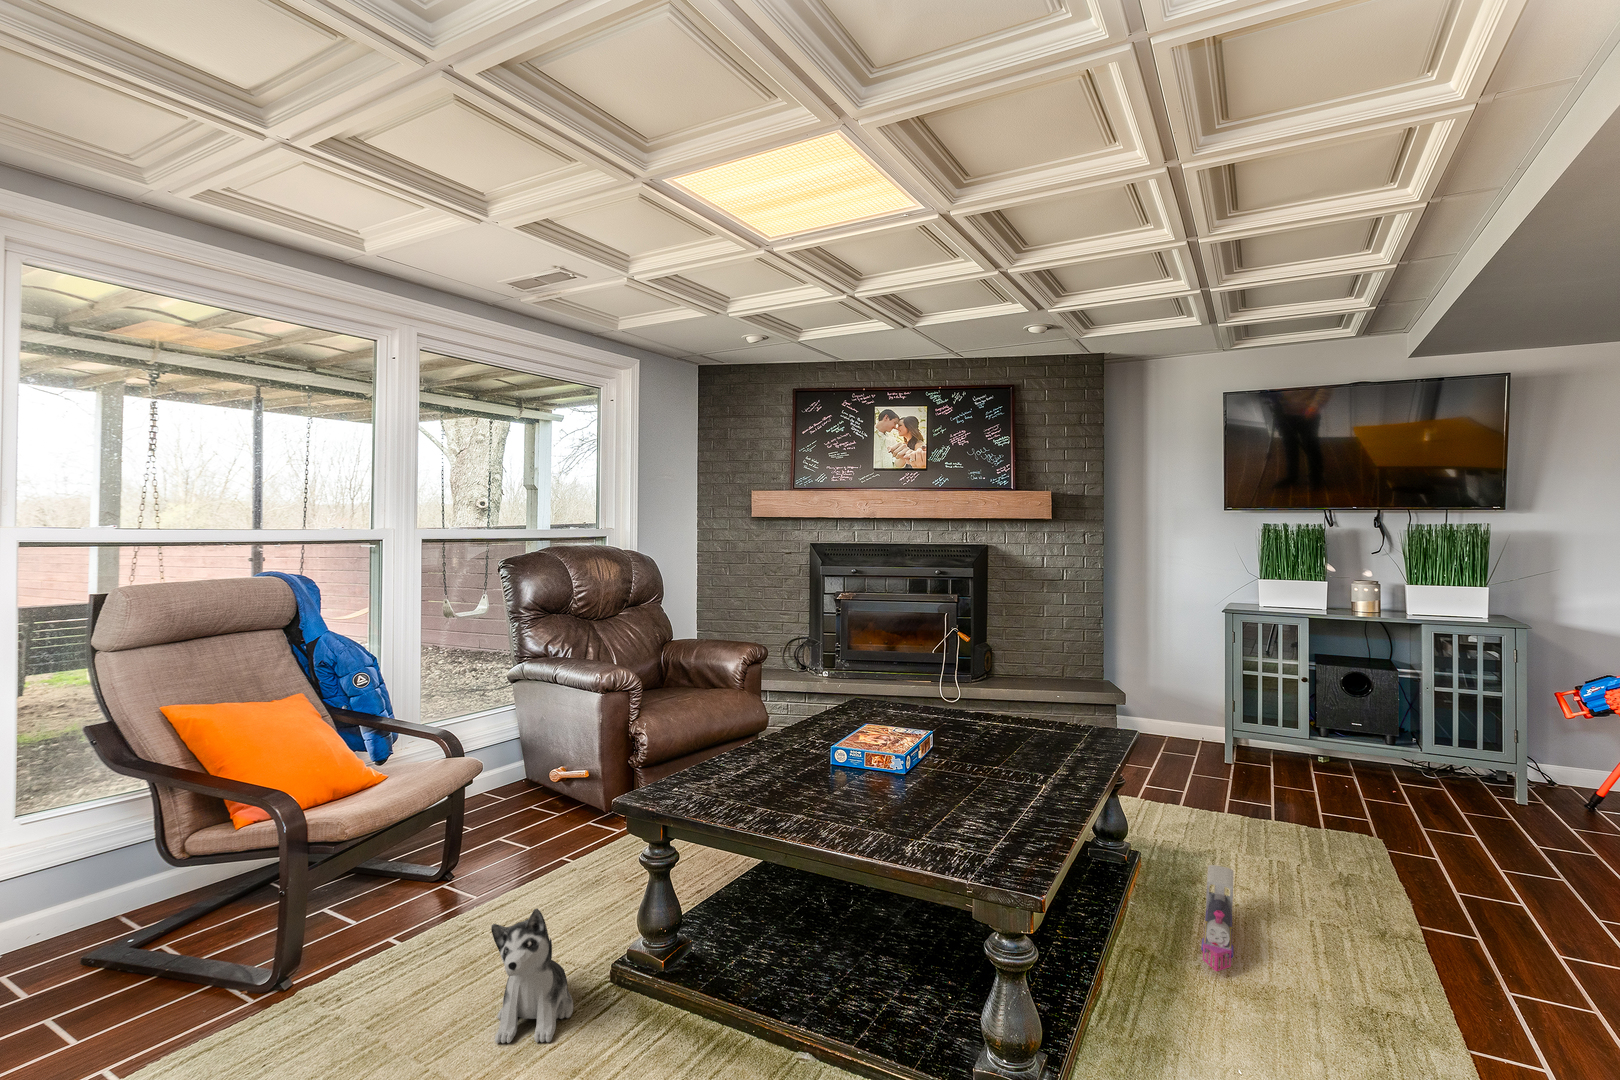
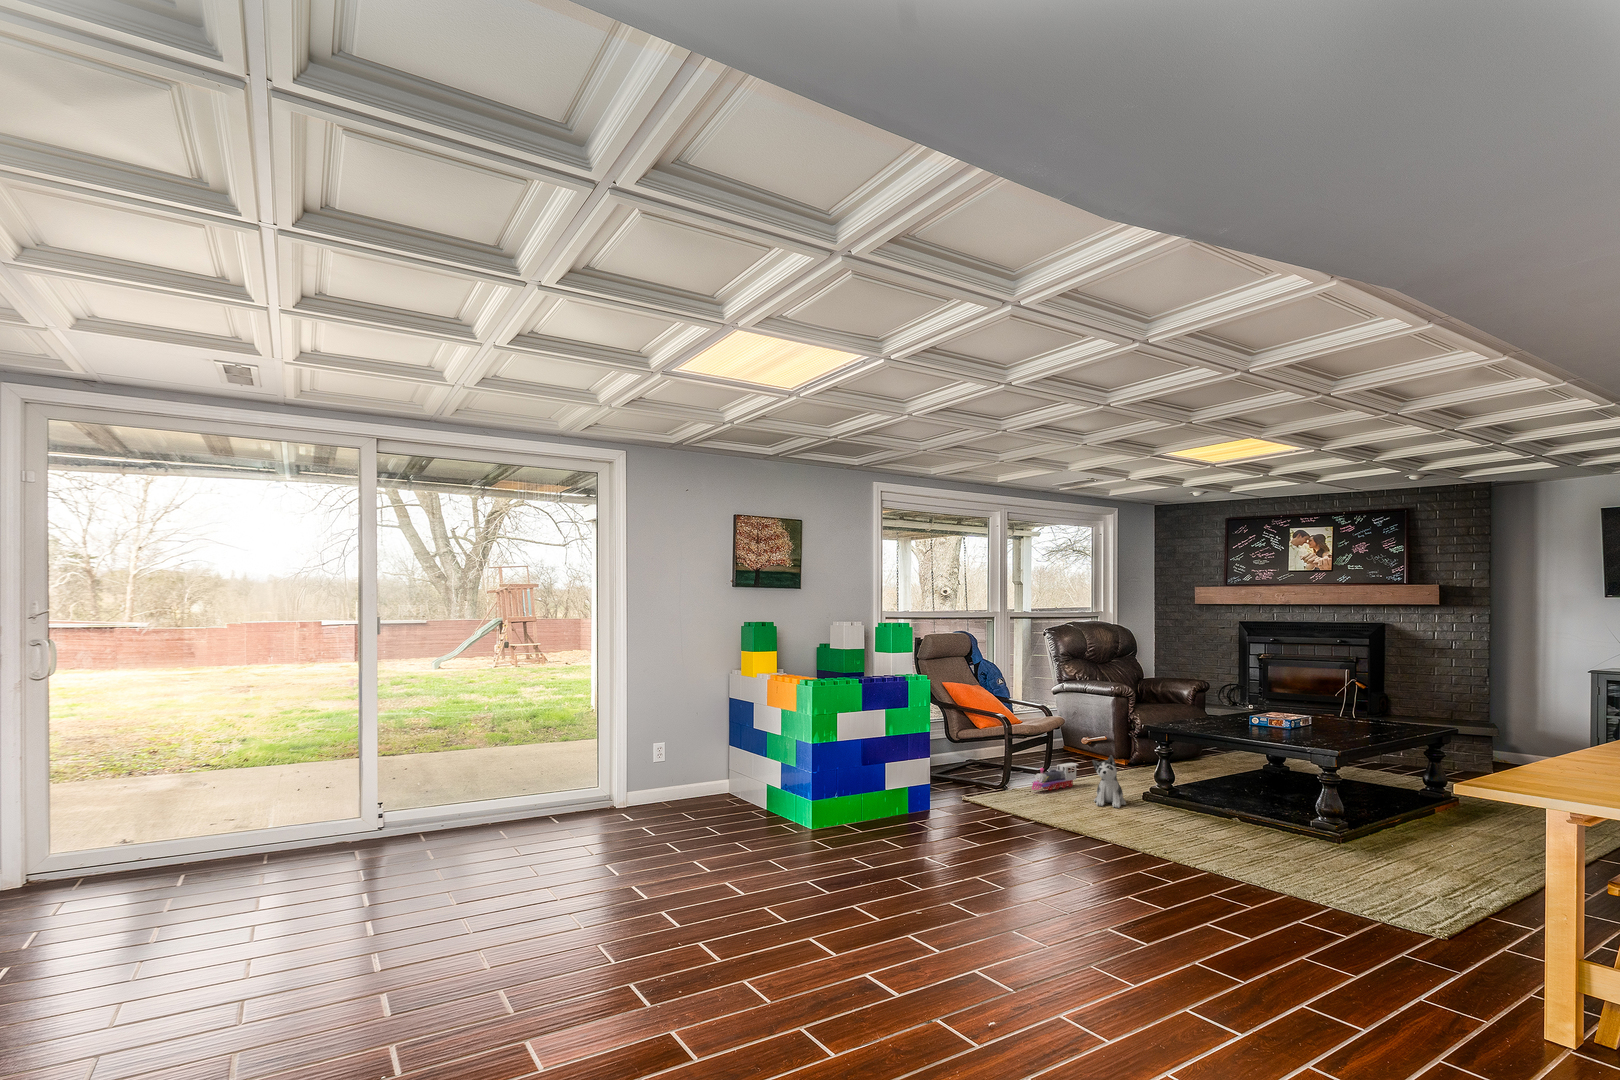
toy train: present [1201,865,1233,972] -> present [1032,763,1078,790]

